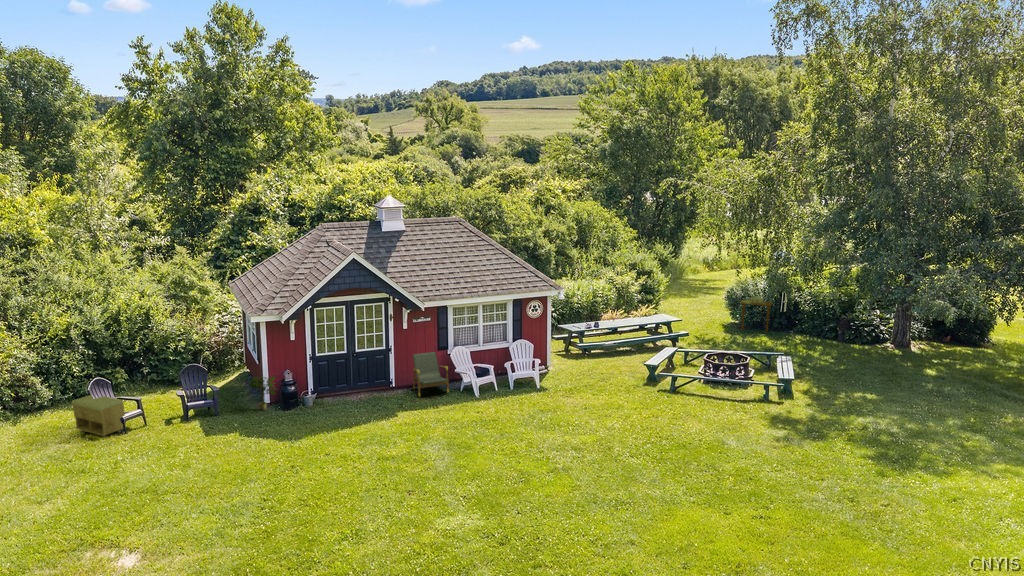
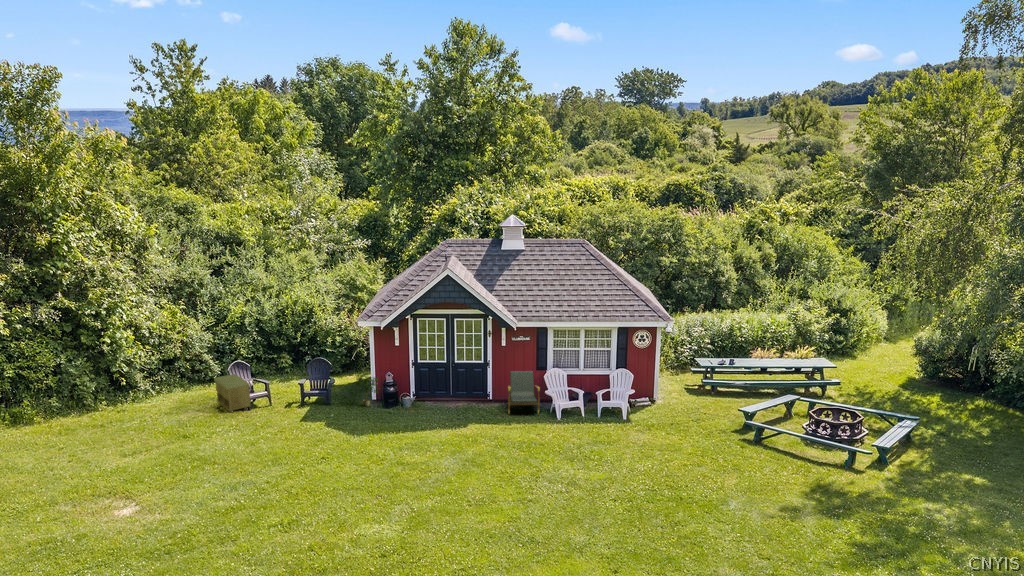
side table: present [741,297,772,333] -> none [911,348,956,392]

